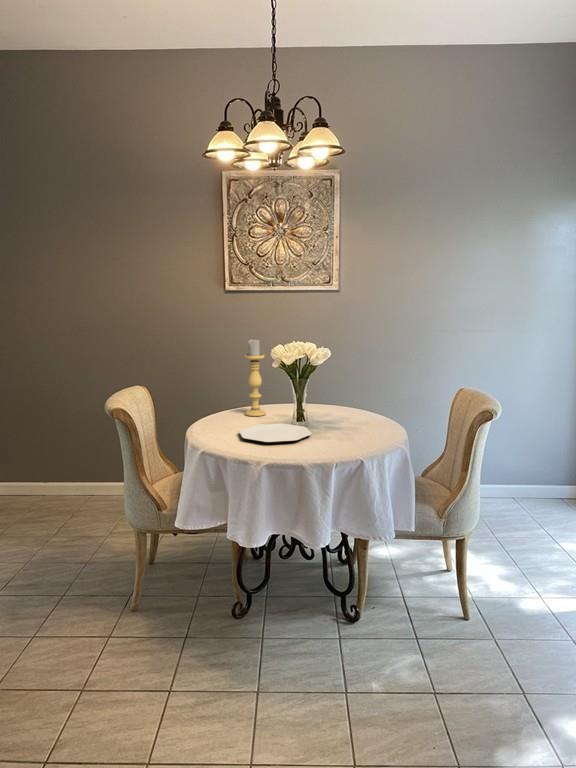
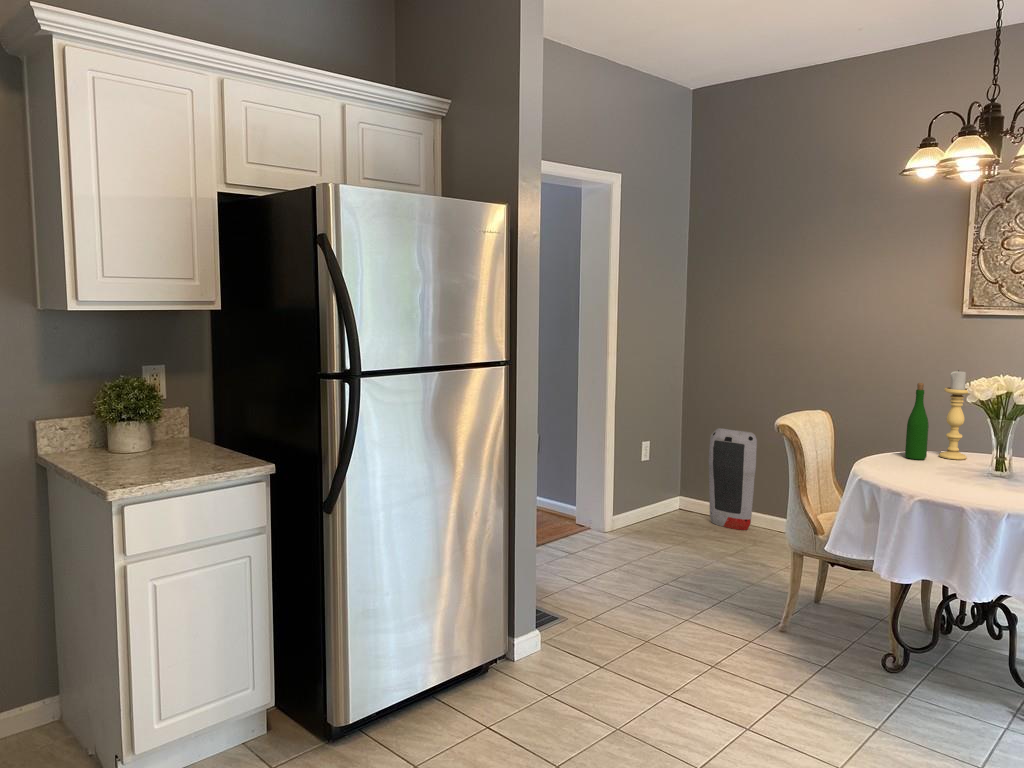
wine bottle: none [222,353,239,422] -> present [905,383,929,460]
air purifier: none [12,413,64,509] -> present [709,428,757,530]
plate: present [239,424,312,443] -> none [910,465,1001,486]

